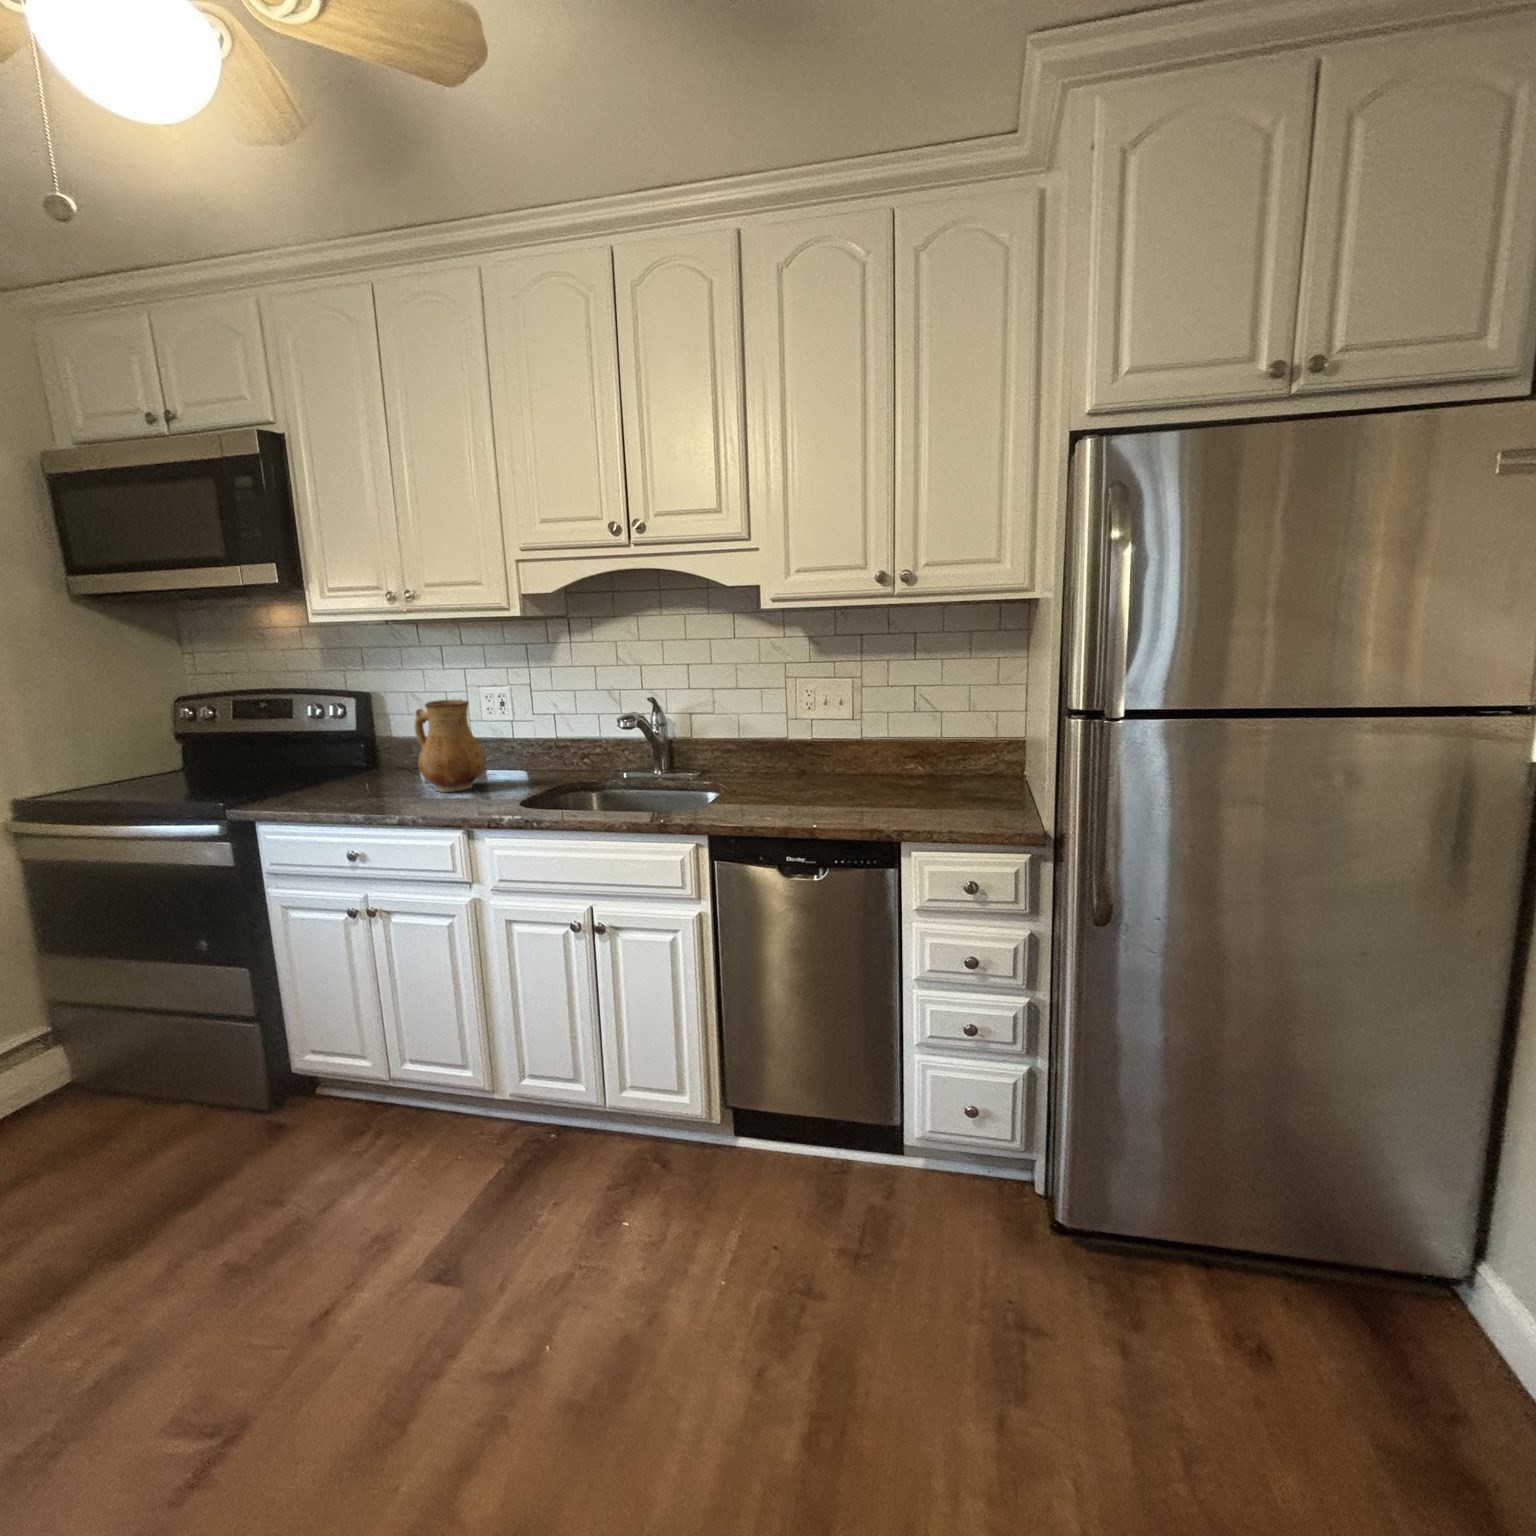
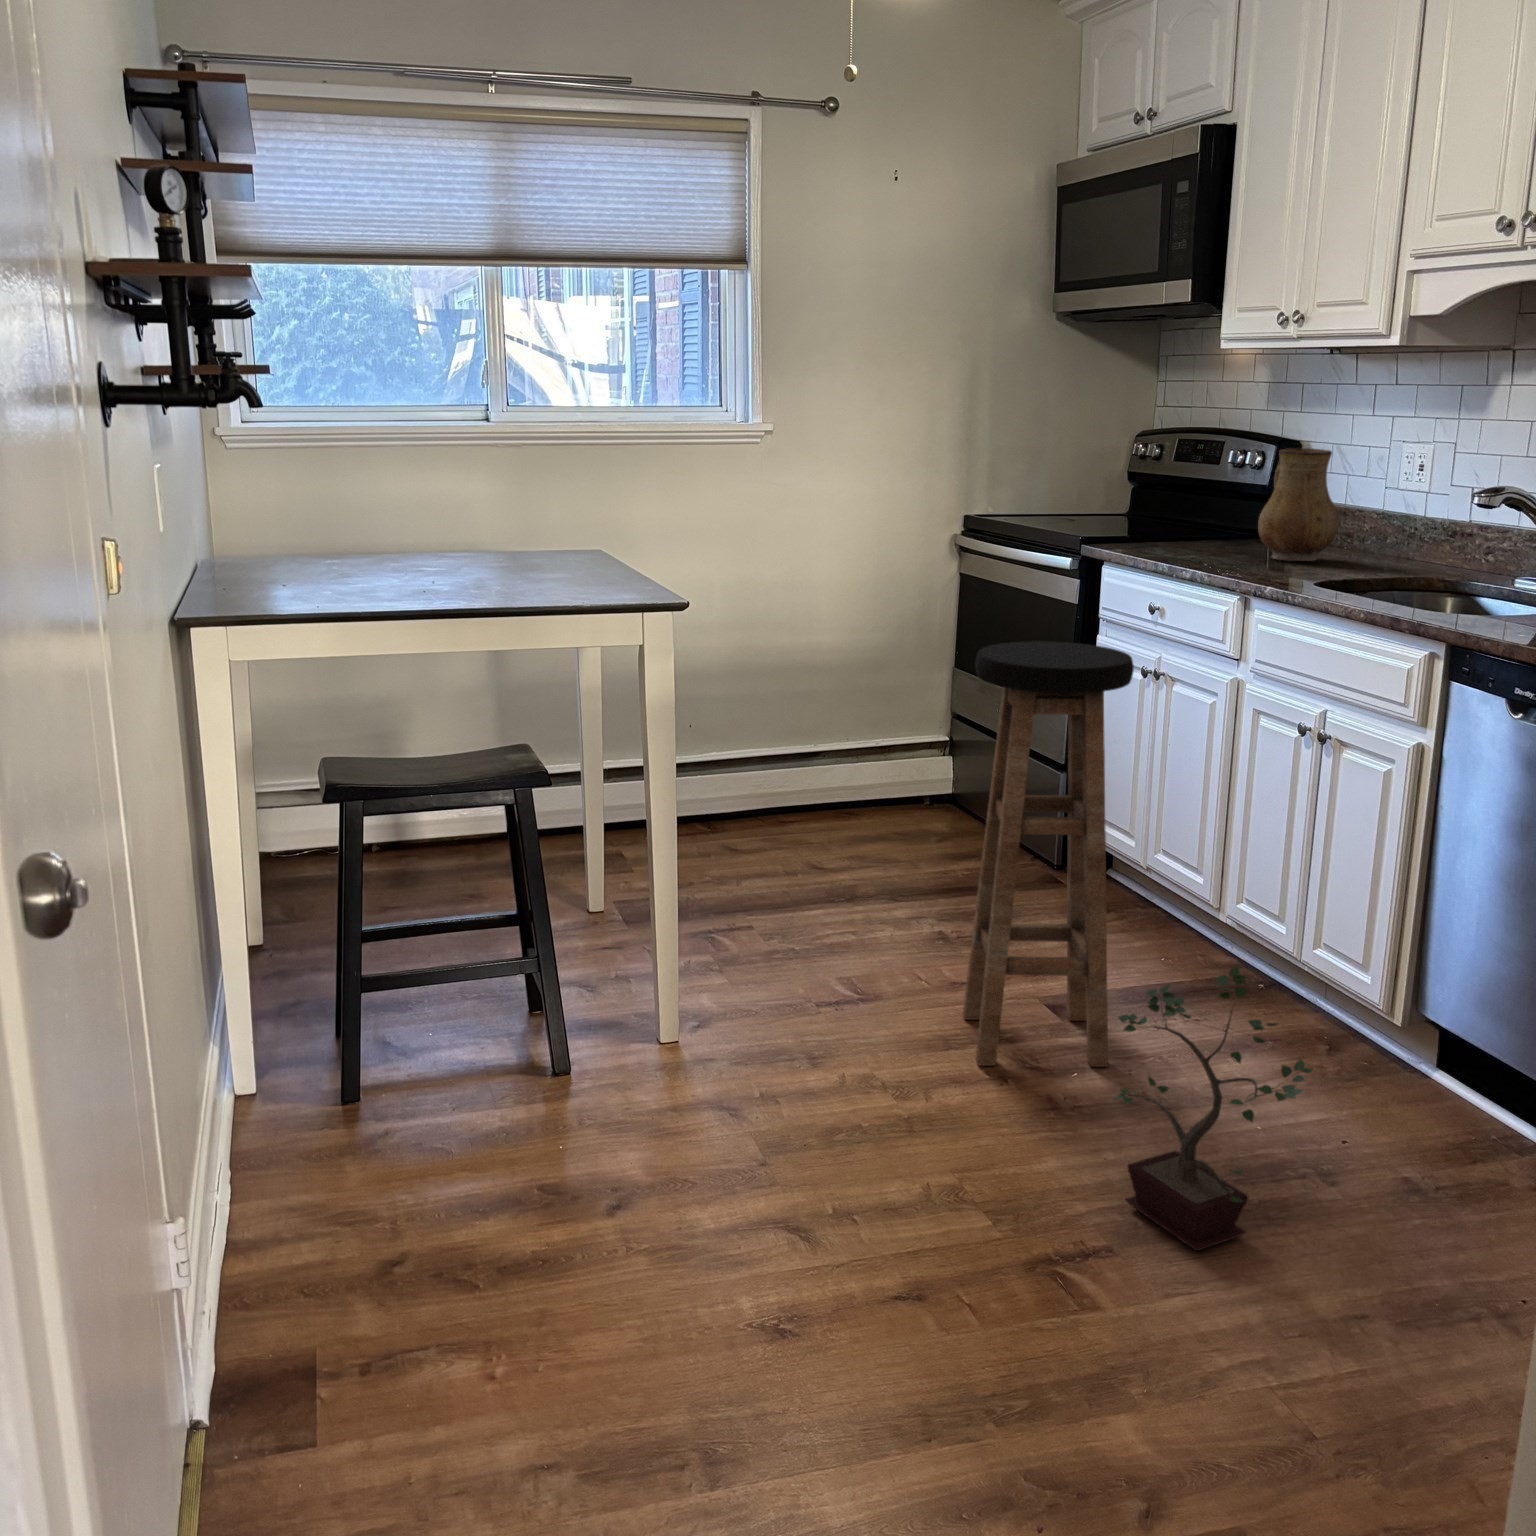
bar stool: none [329,920,556,1408] -> present [963,641,1134,1067]
potted plant: none [702,1181,965,1454] -> present [1115,965,1312,1251]

